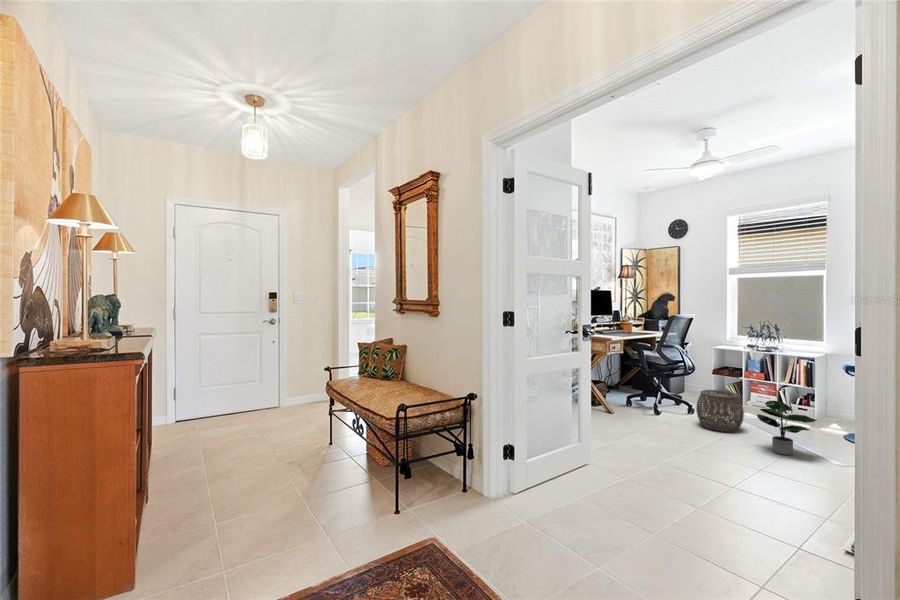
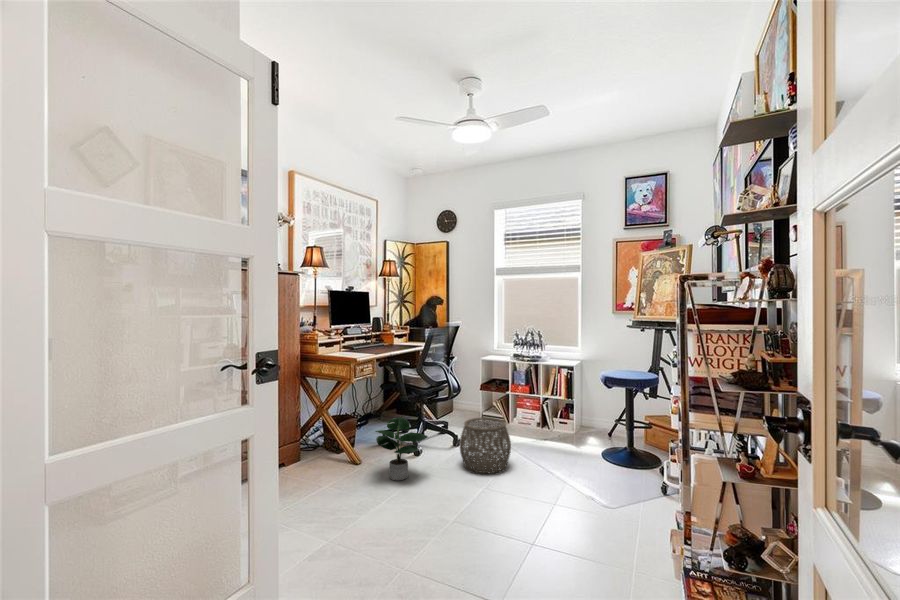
potted plant: present [757,401,817,455] -> present [376,418,428,481]

